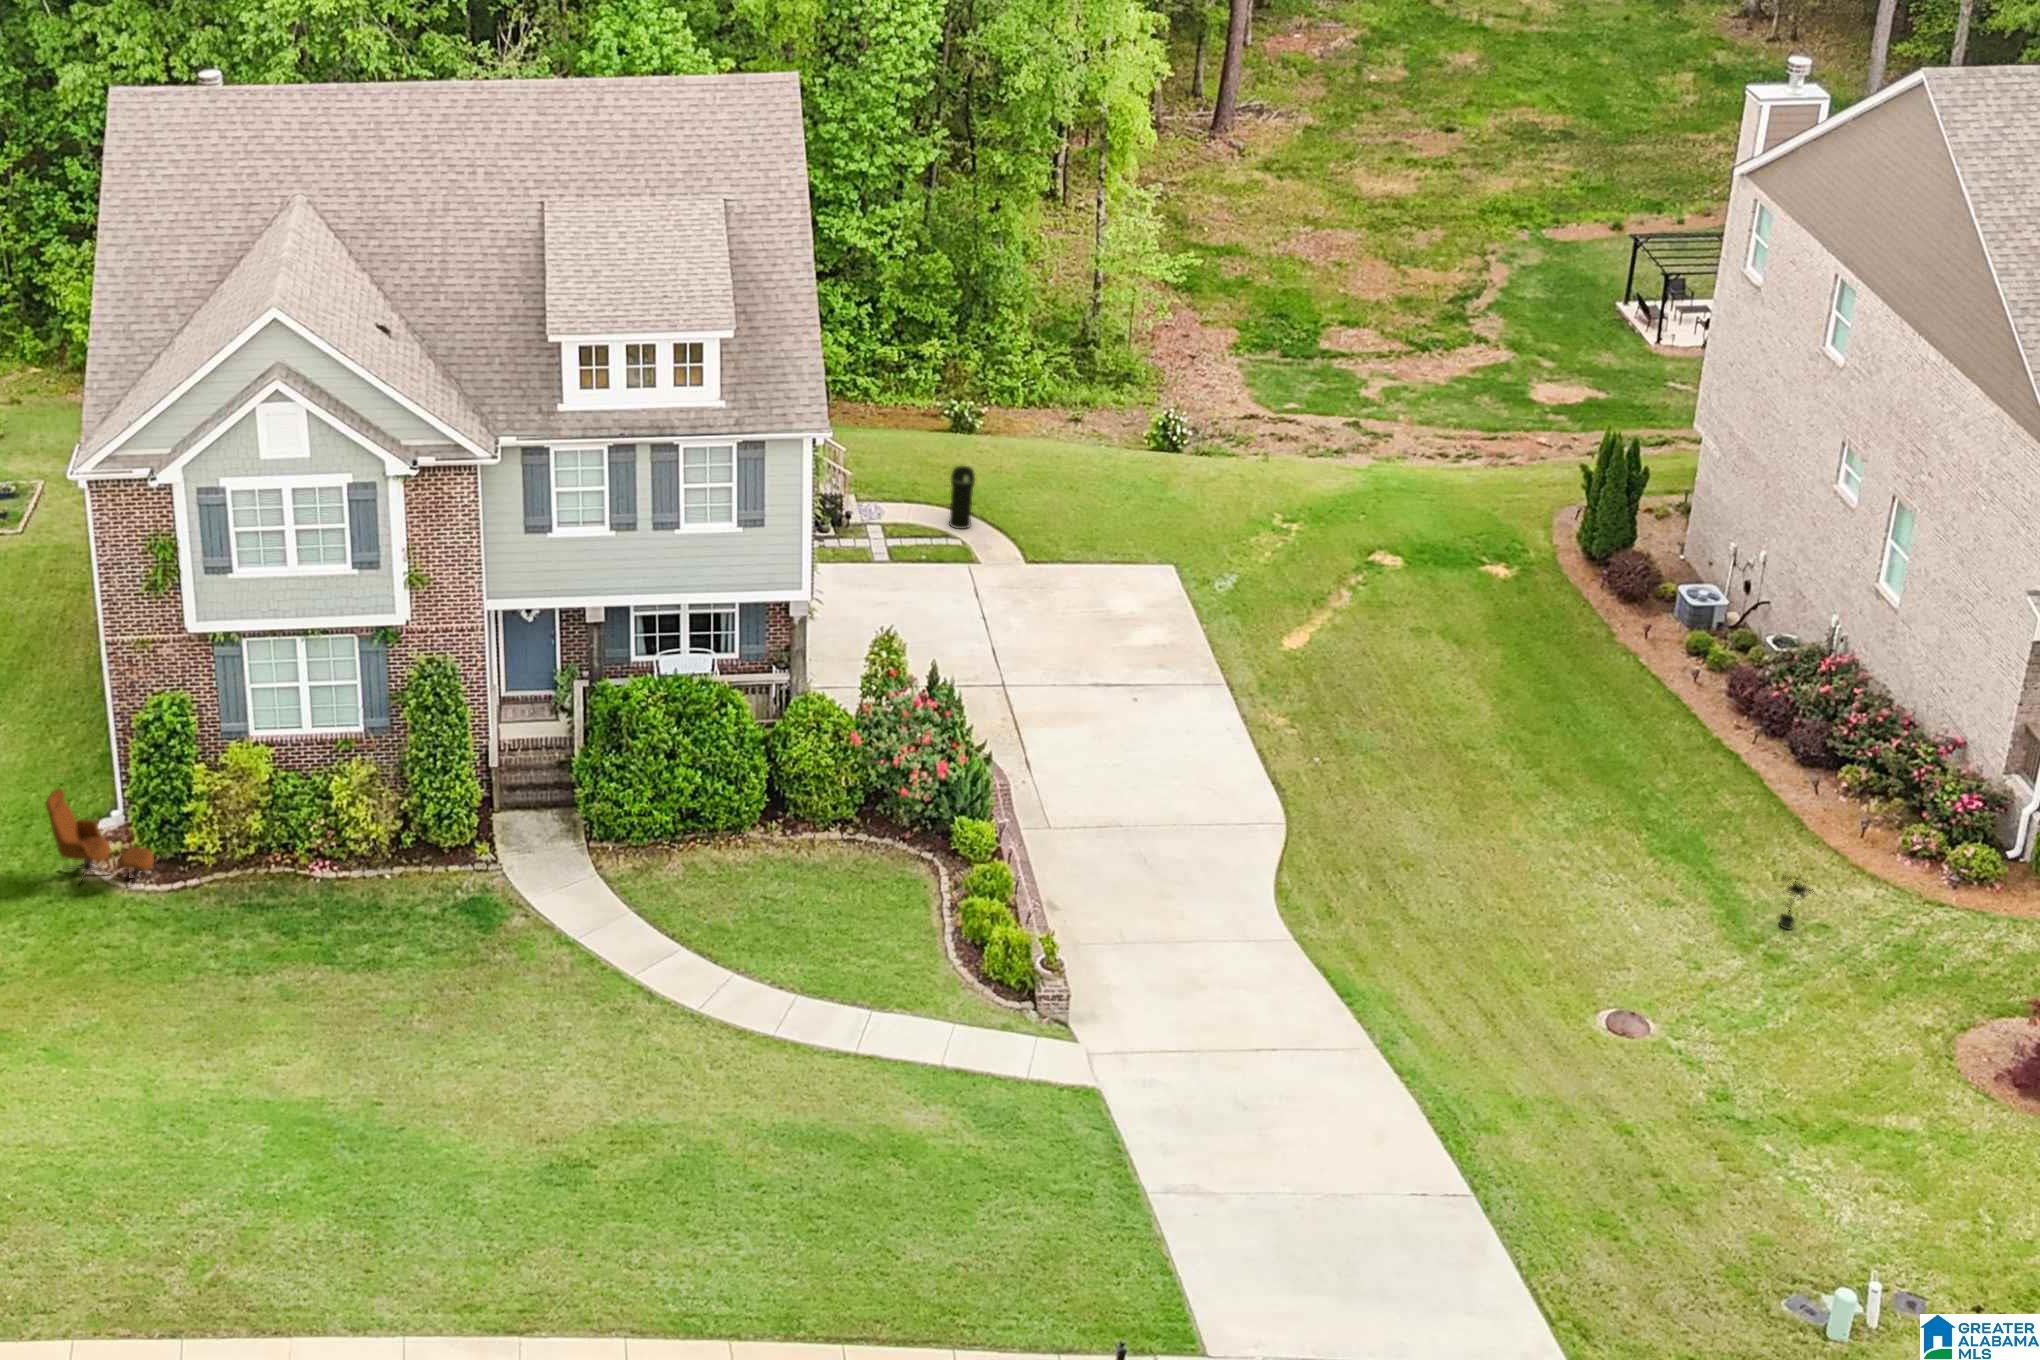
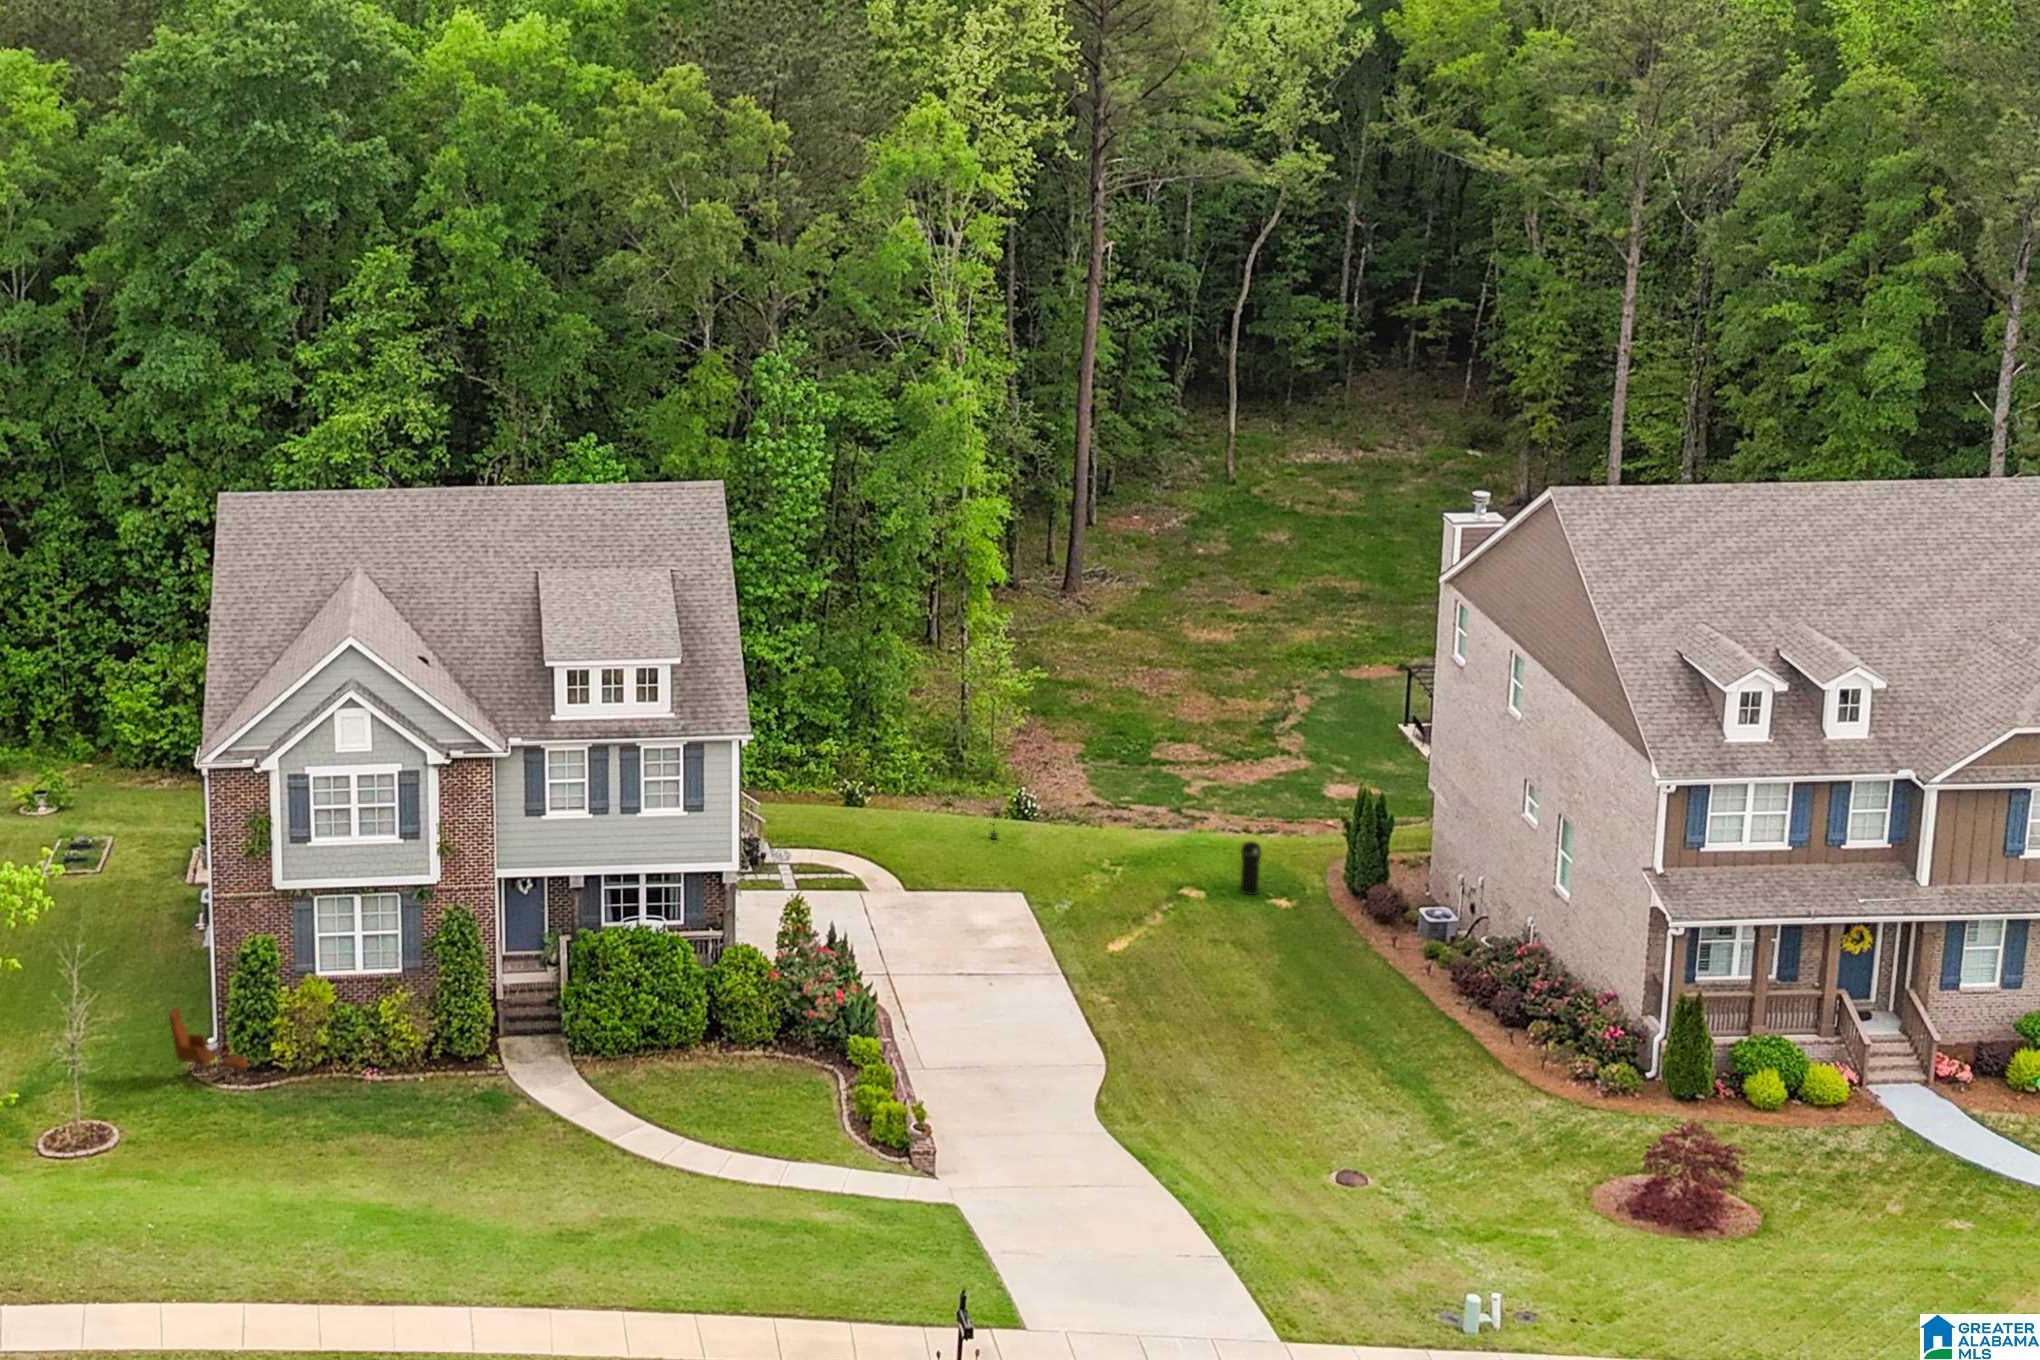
trash can: present [949,466,975,529] -> present [1240,841,1261,895]
potted plant: present [1779,876,1813,929] -> present [990,808,1001,839]

